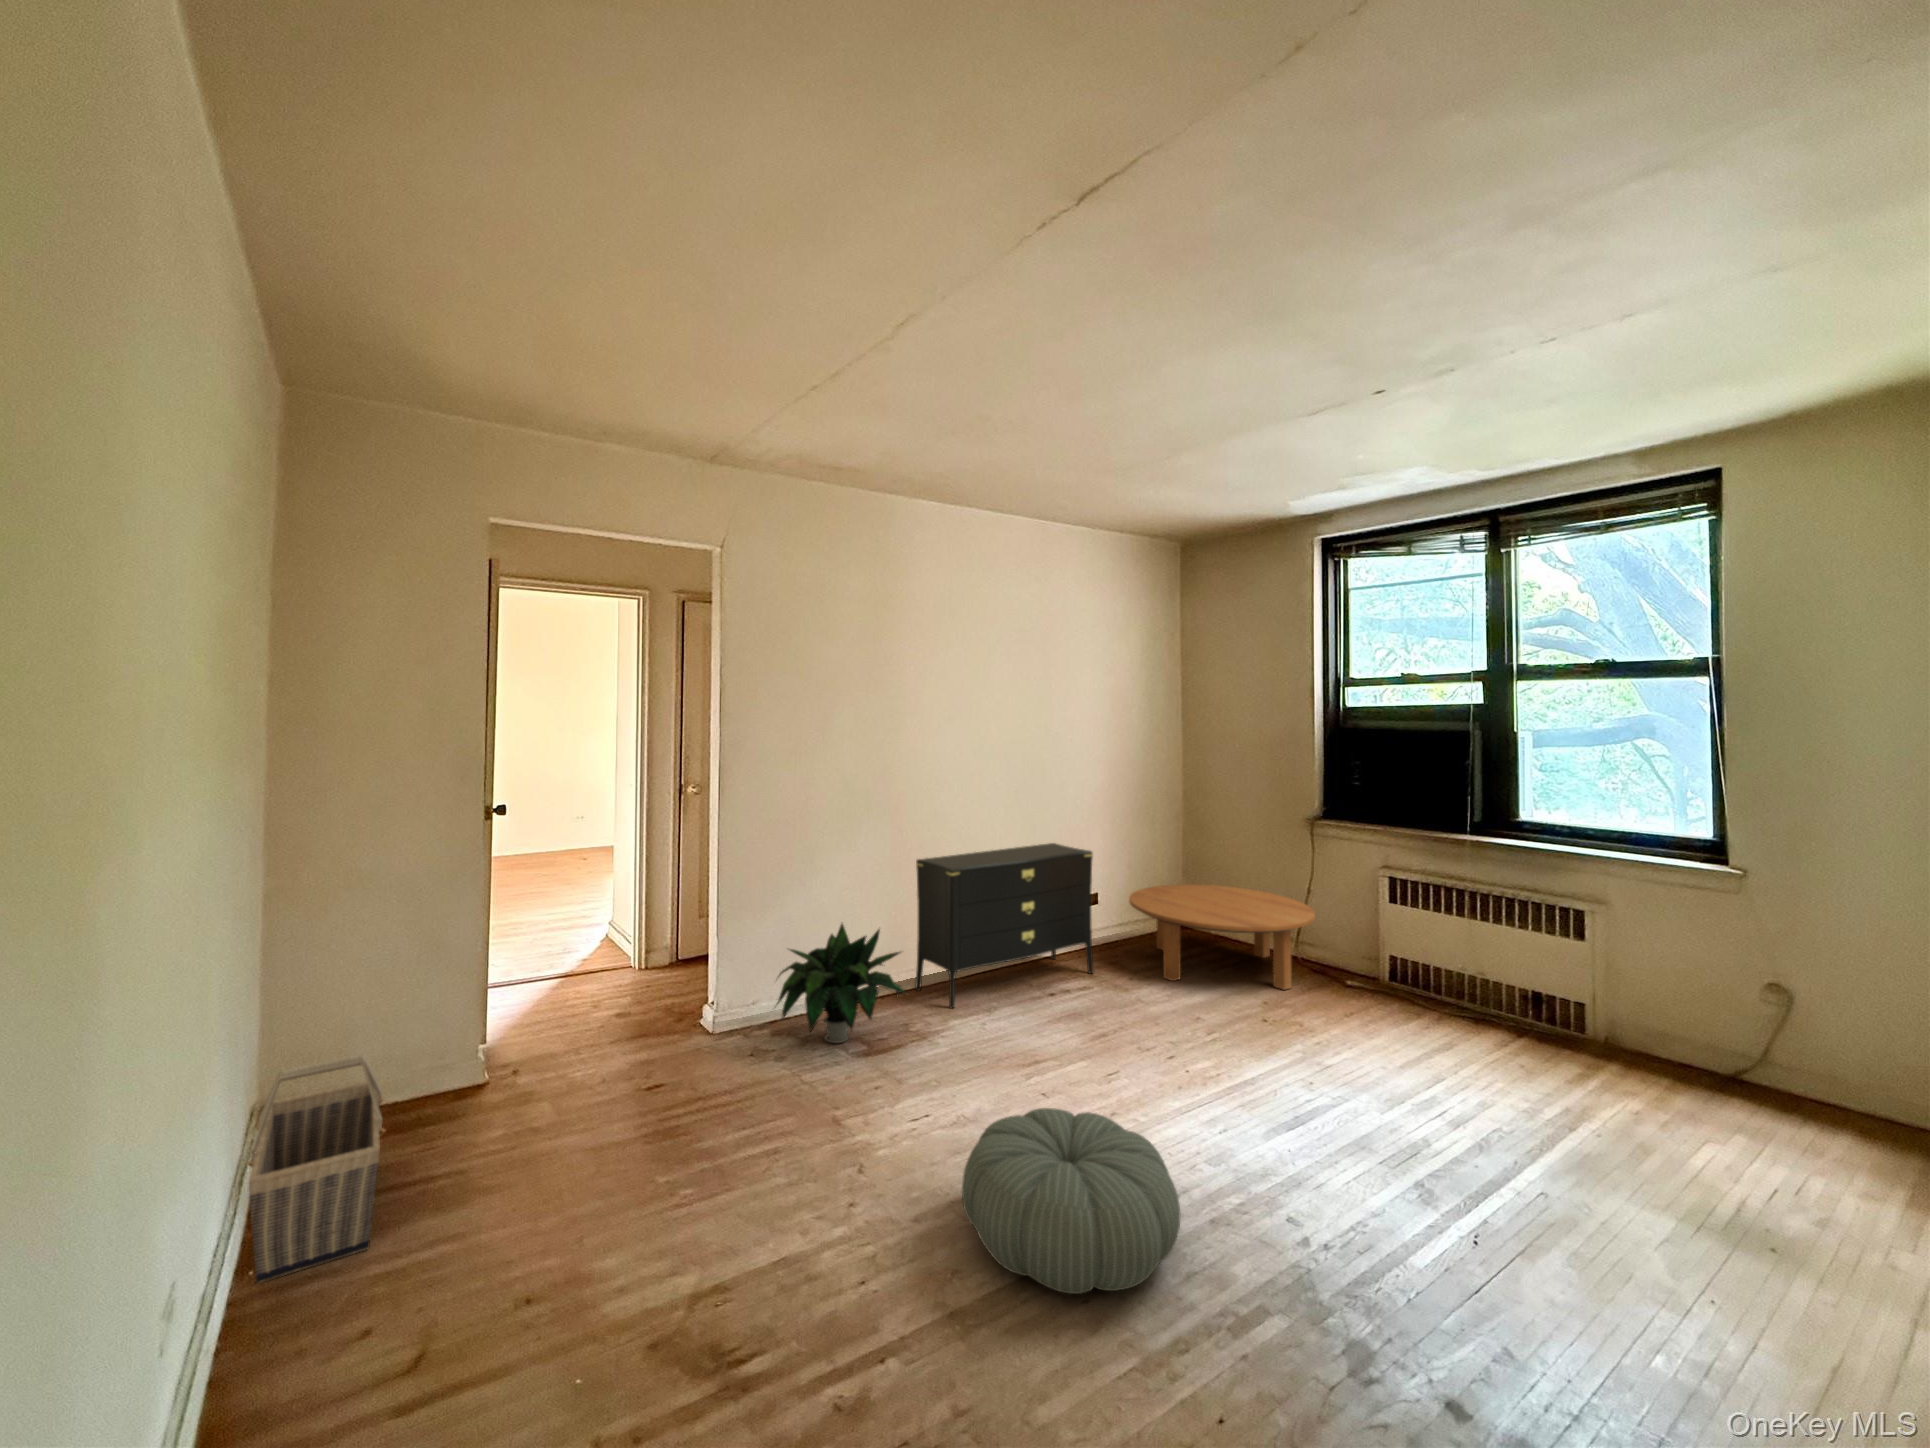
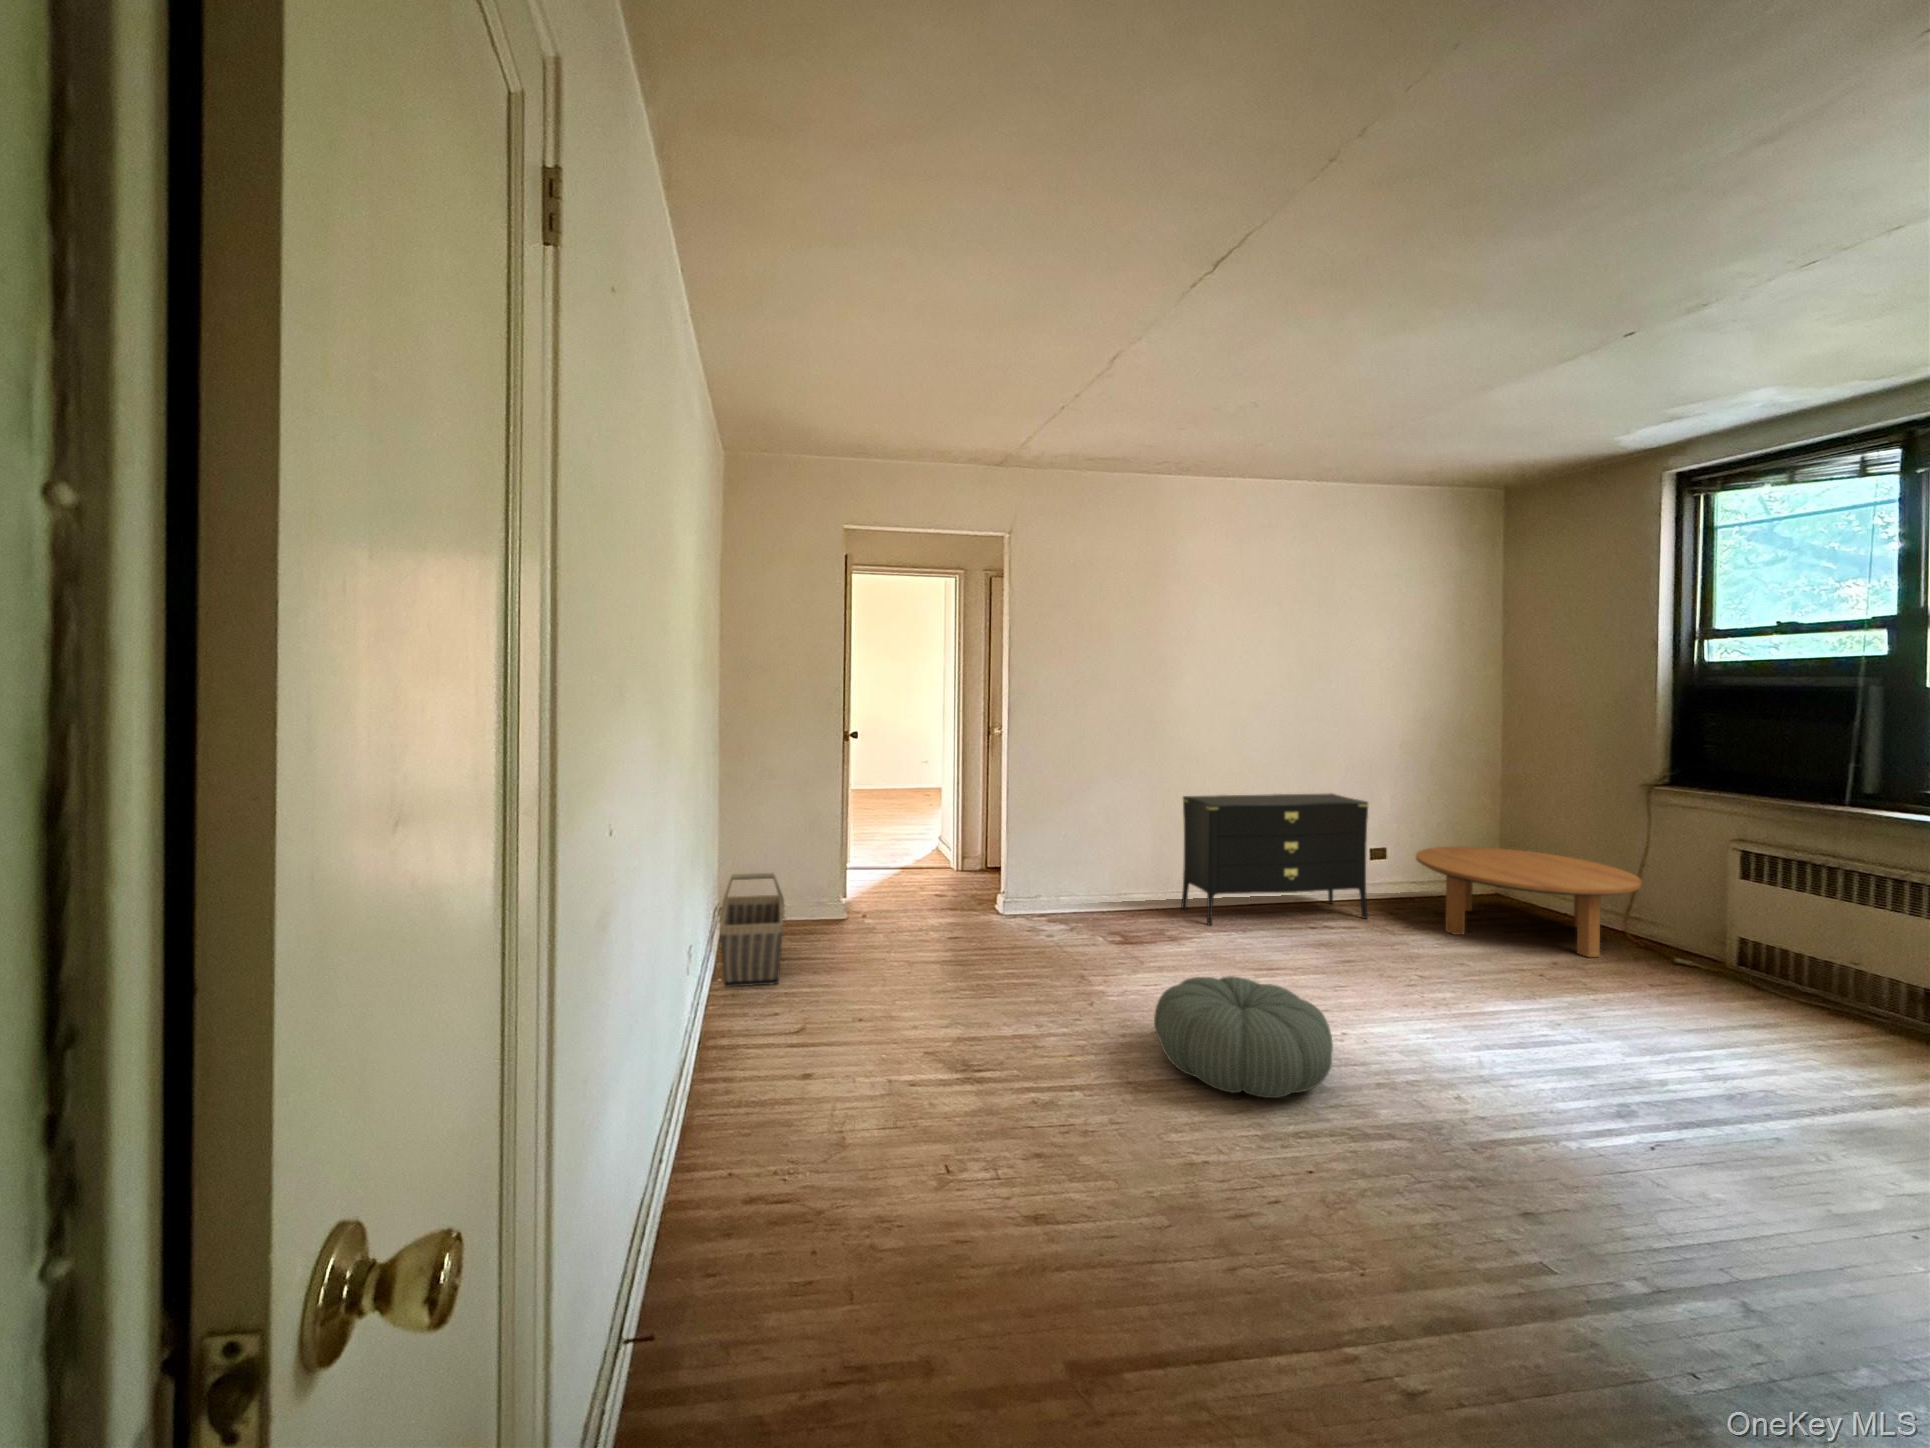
potted plant: present [775,924,909,1043] -> none [1048,837,1161,933]

